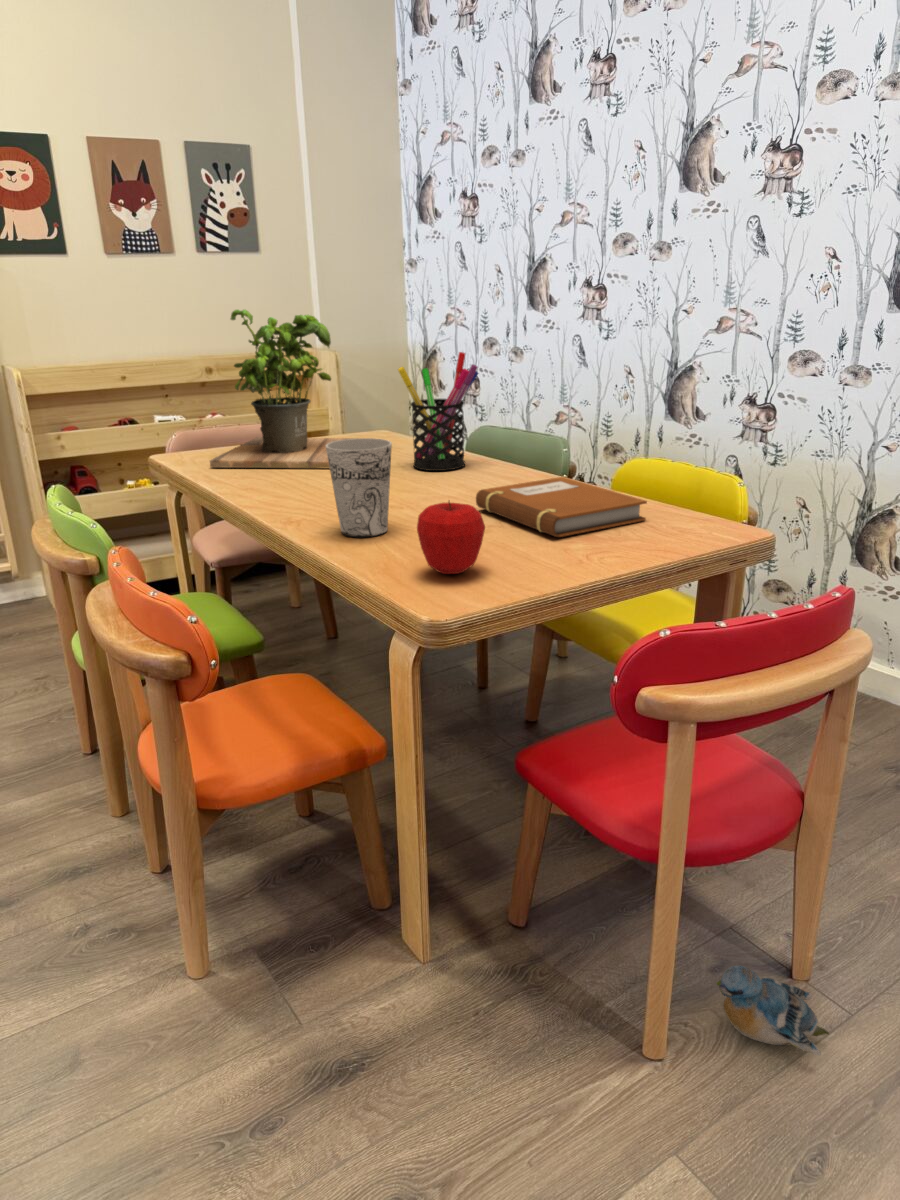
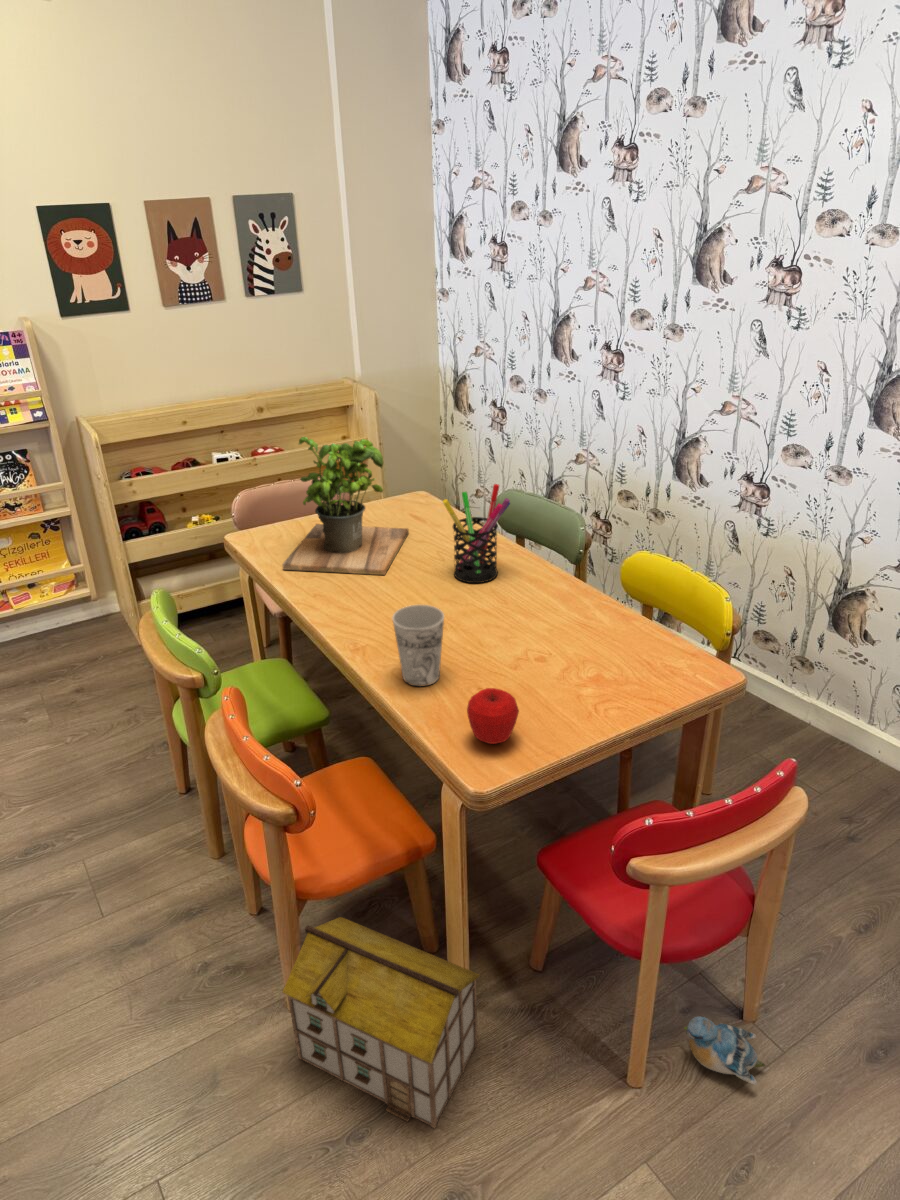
notebook: present [476,477,647,537] -> none [509,613,646,694]
toy house: none [168,847,439,1124] -> present [283,917,479,1128]

